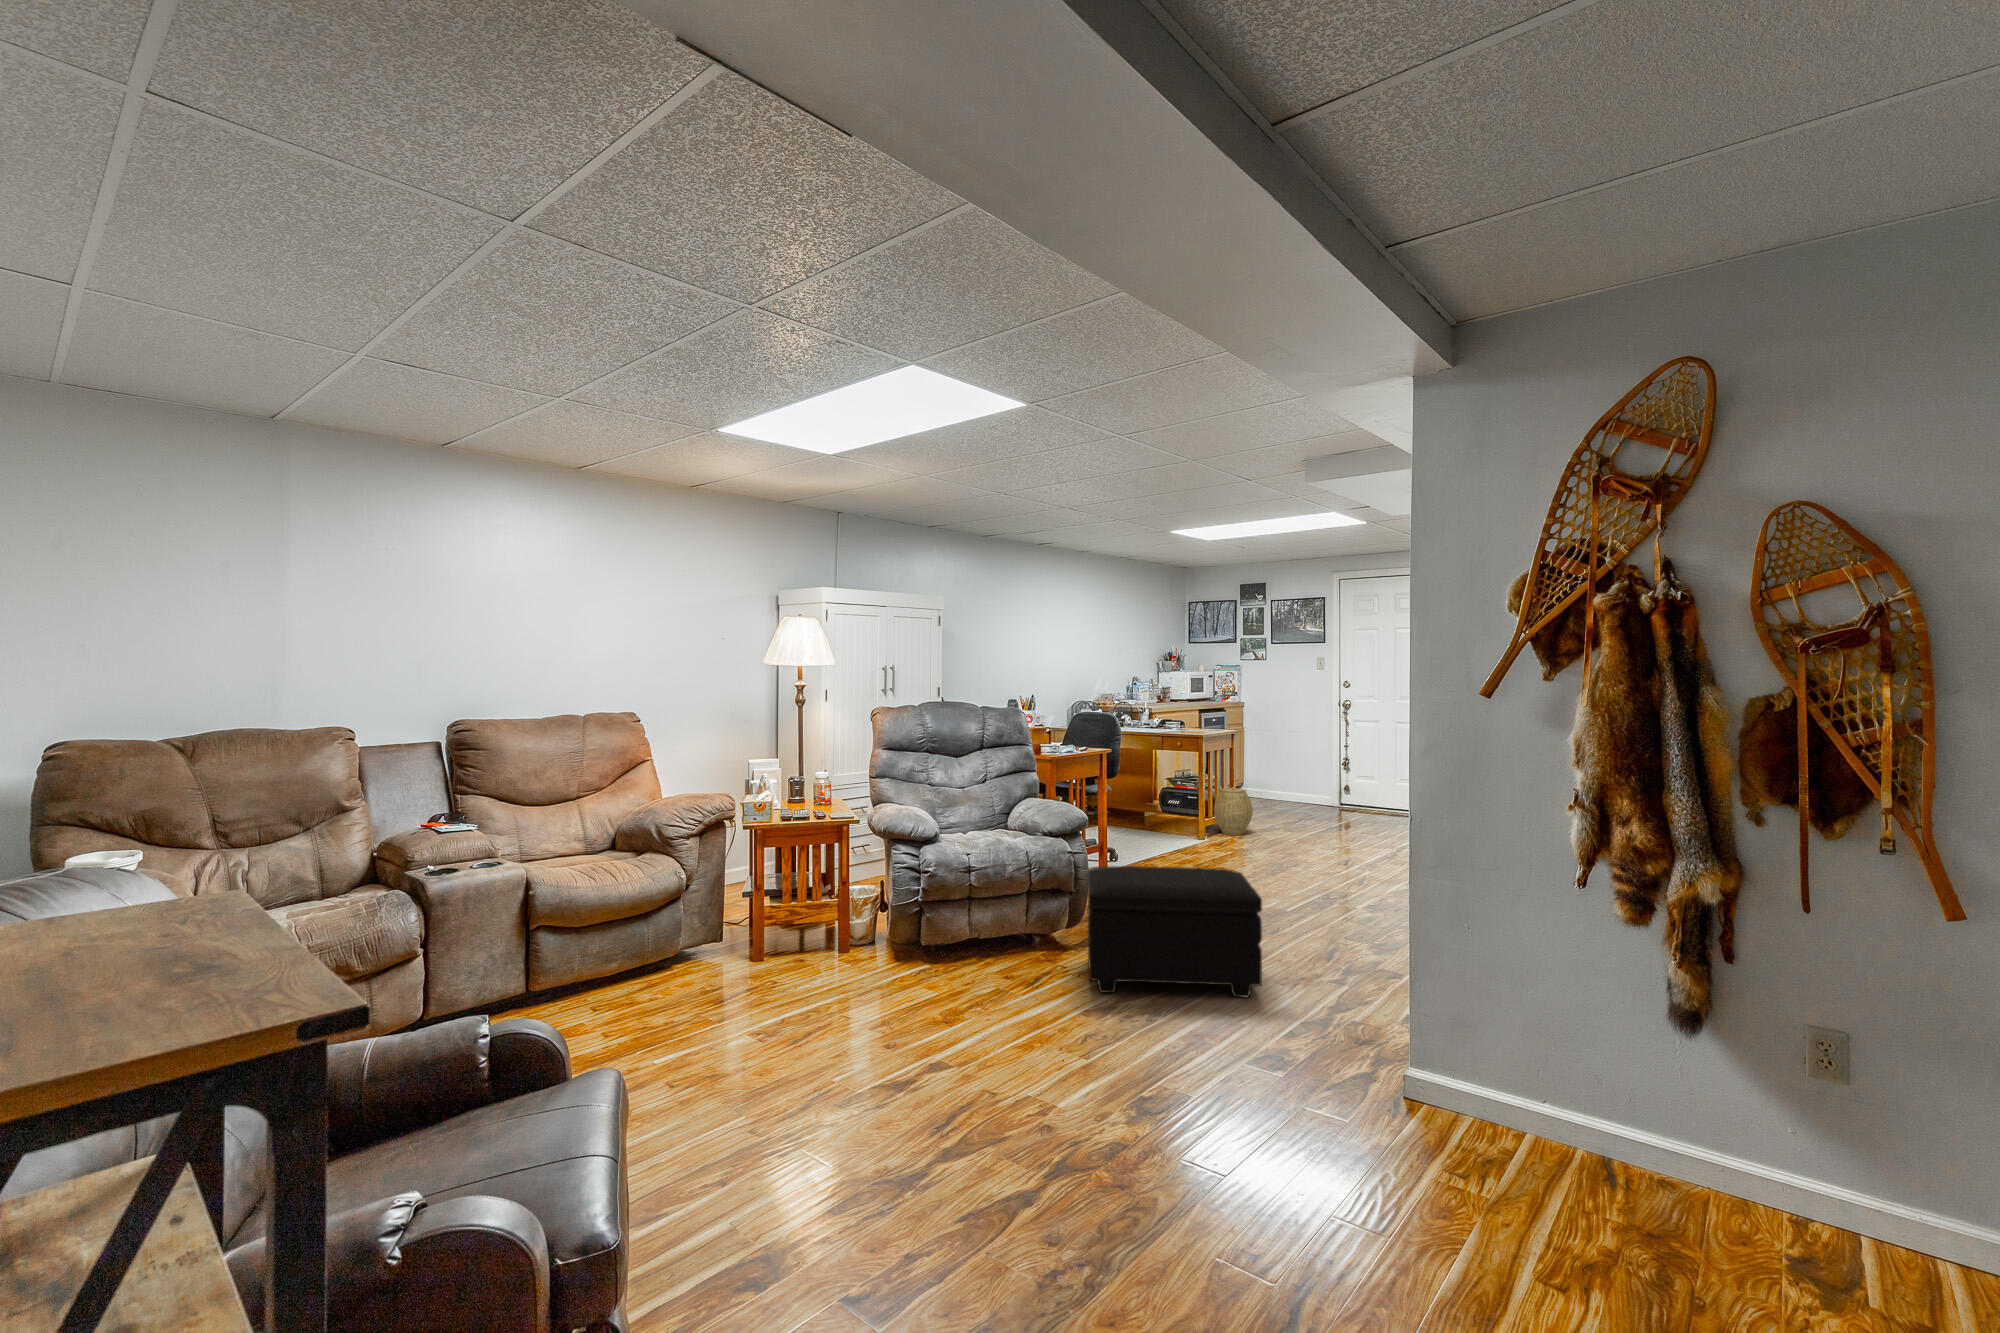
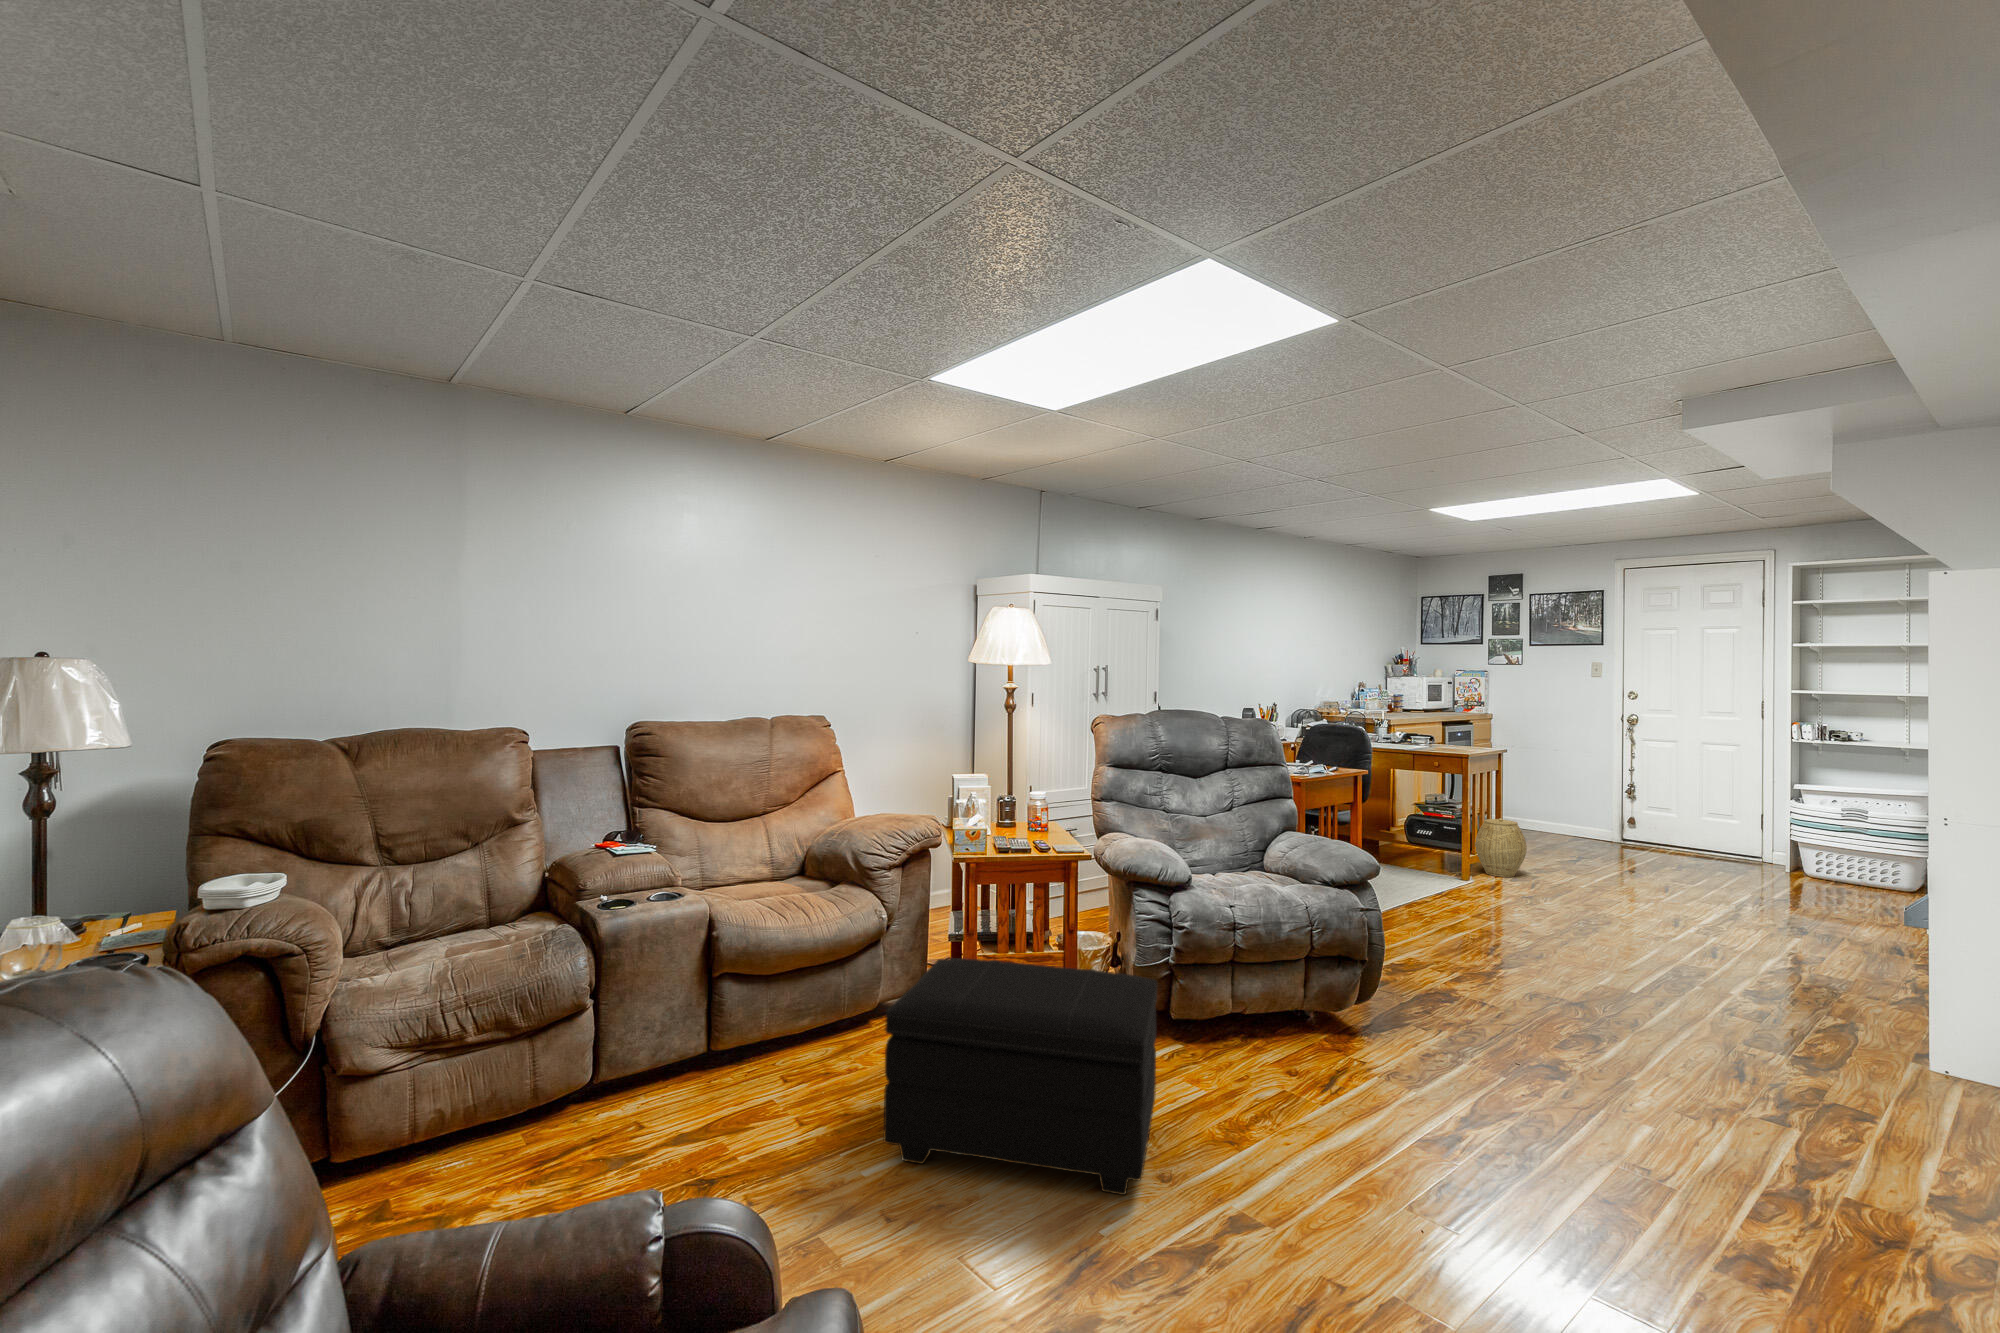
footstool: present [1088,866,1262,997] -> present [884,958,1157,1195]

